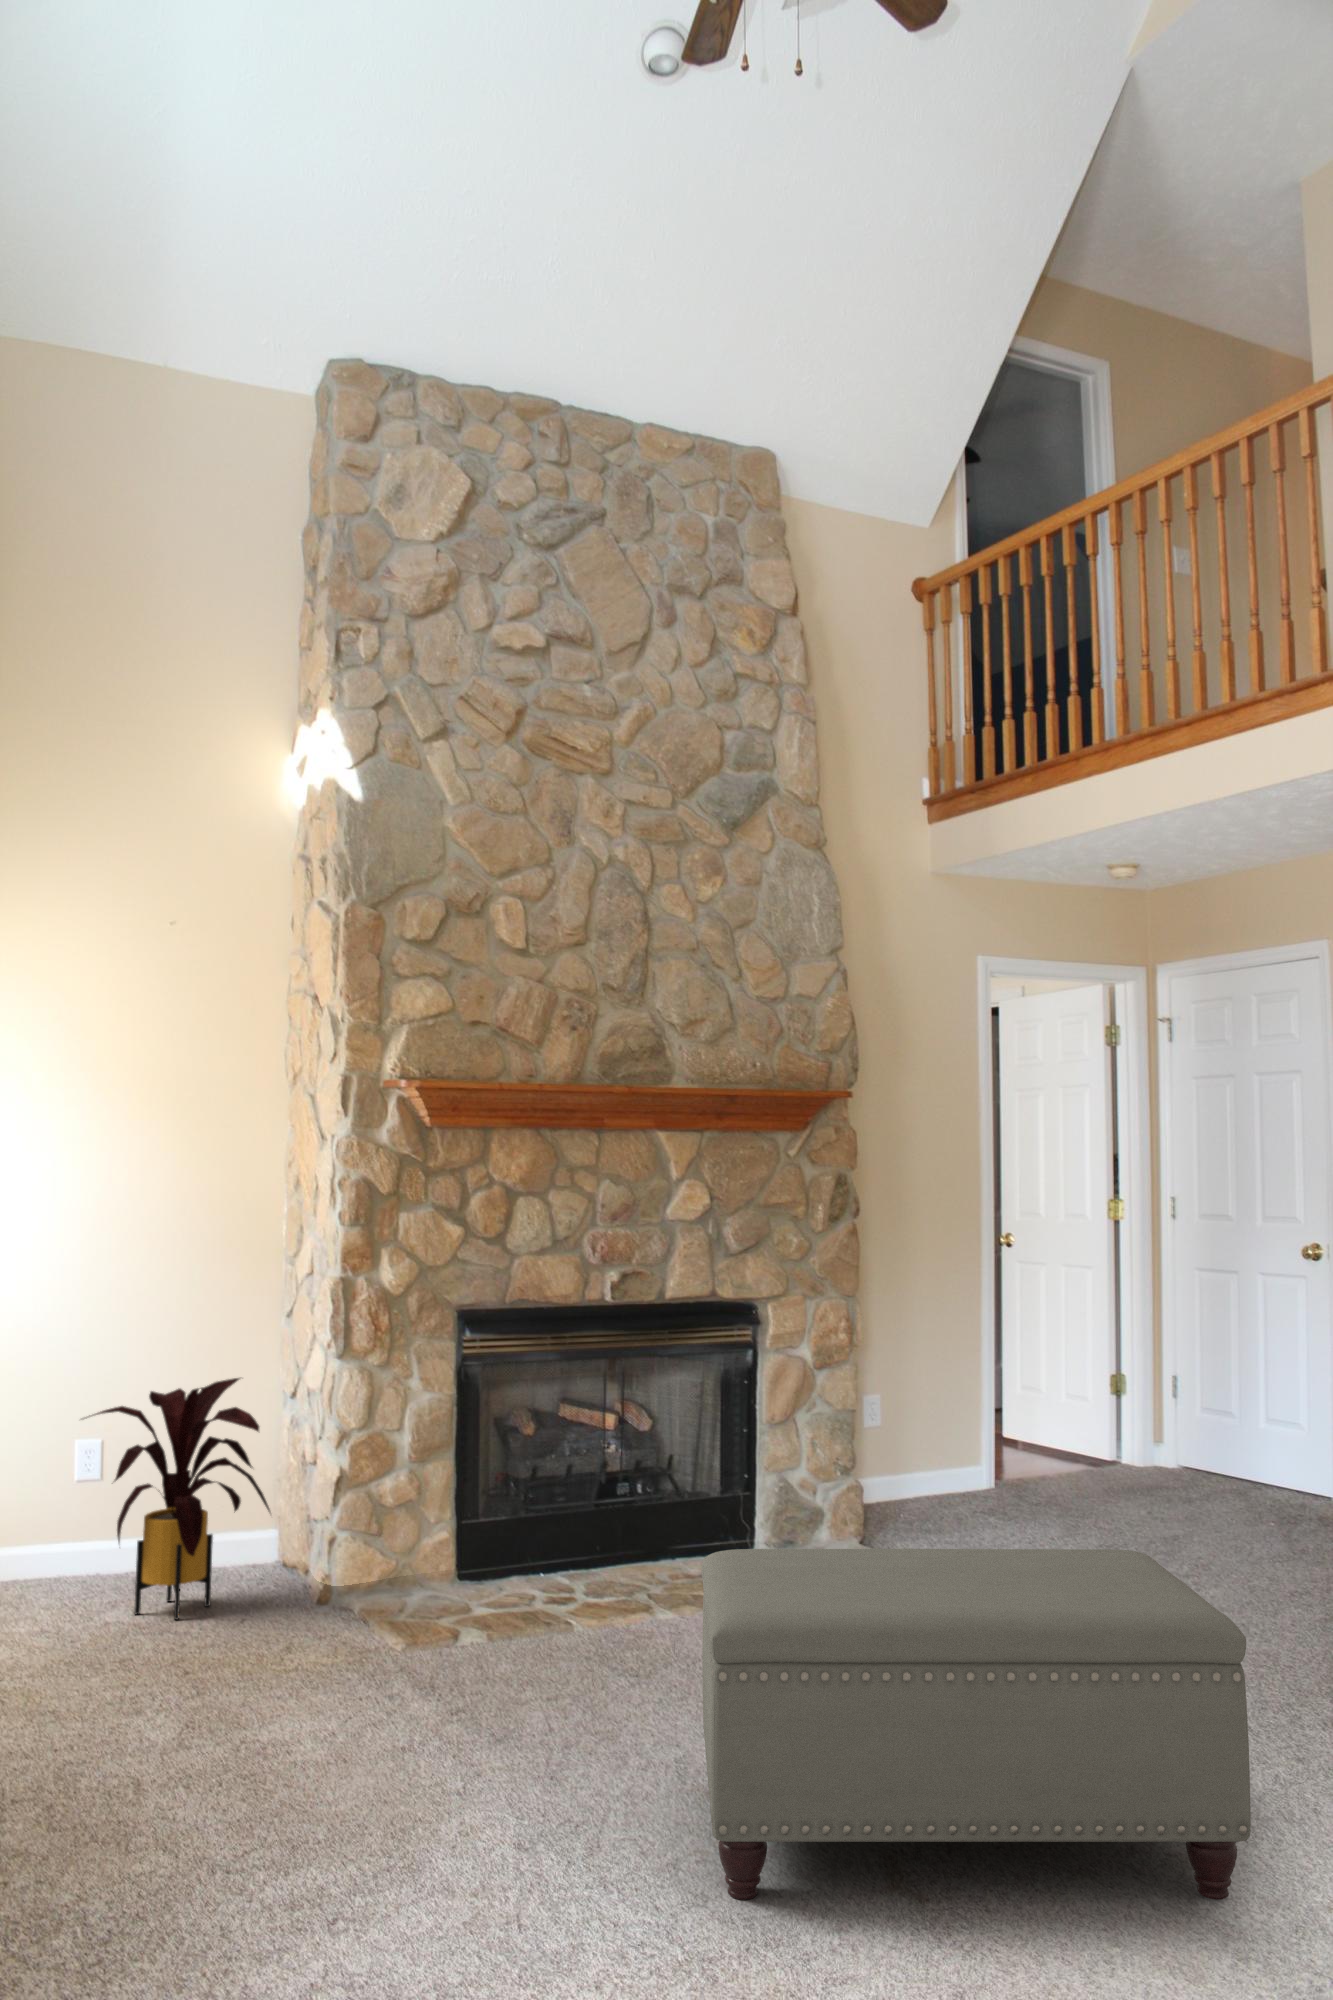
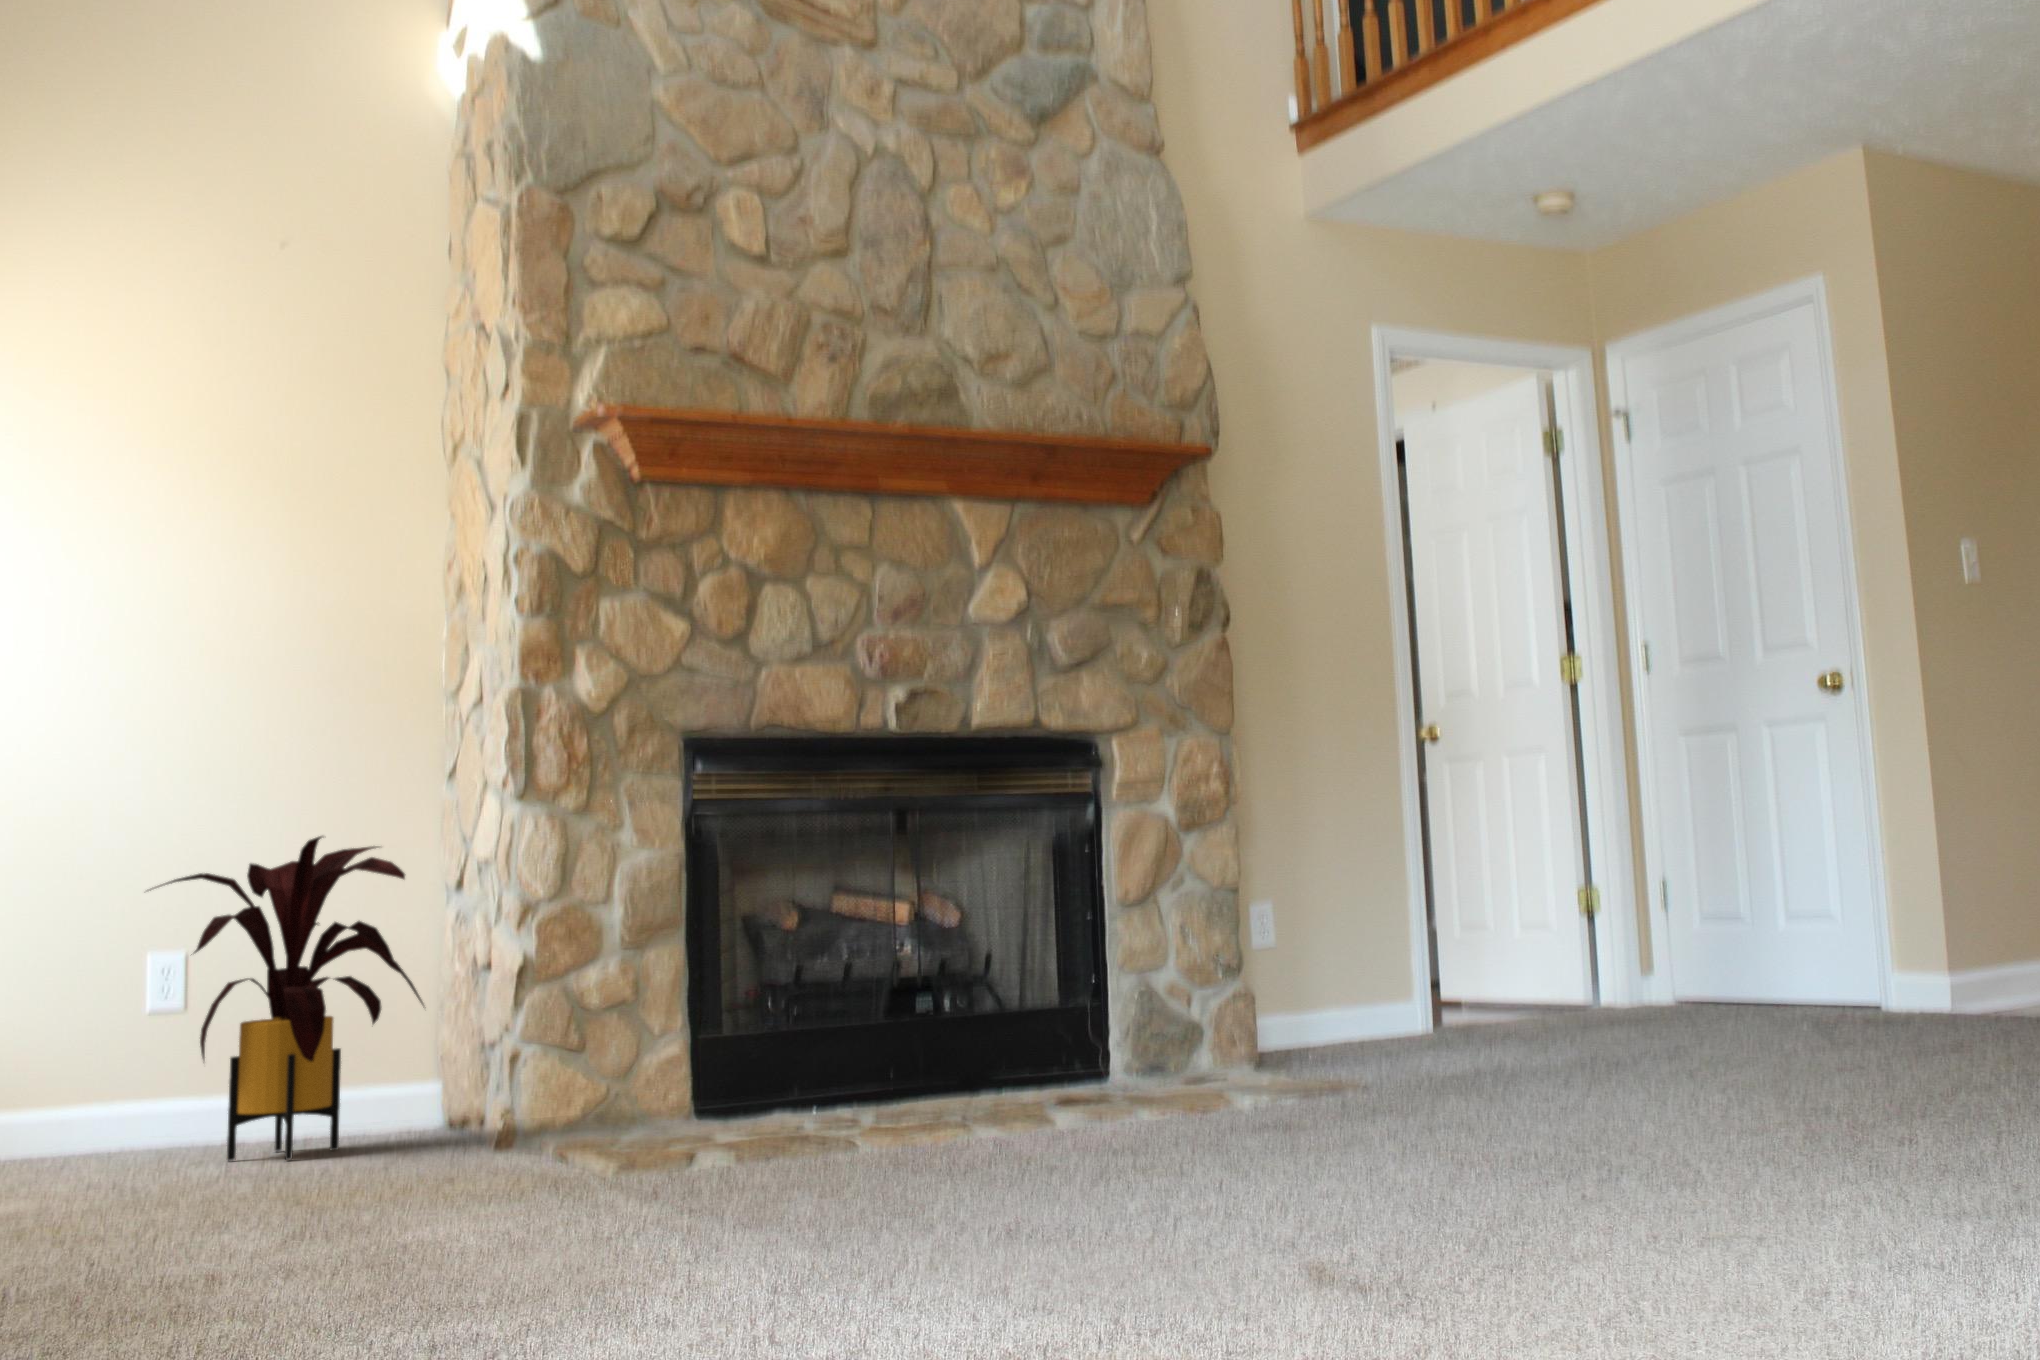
ottoman: present [701,1549,1251,1900] -> none [1020,840,1756,1257]

